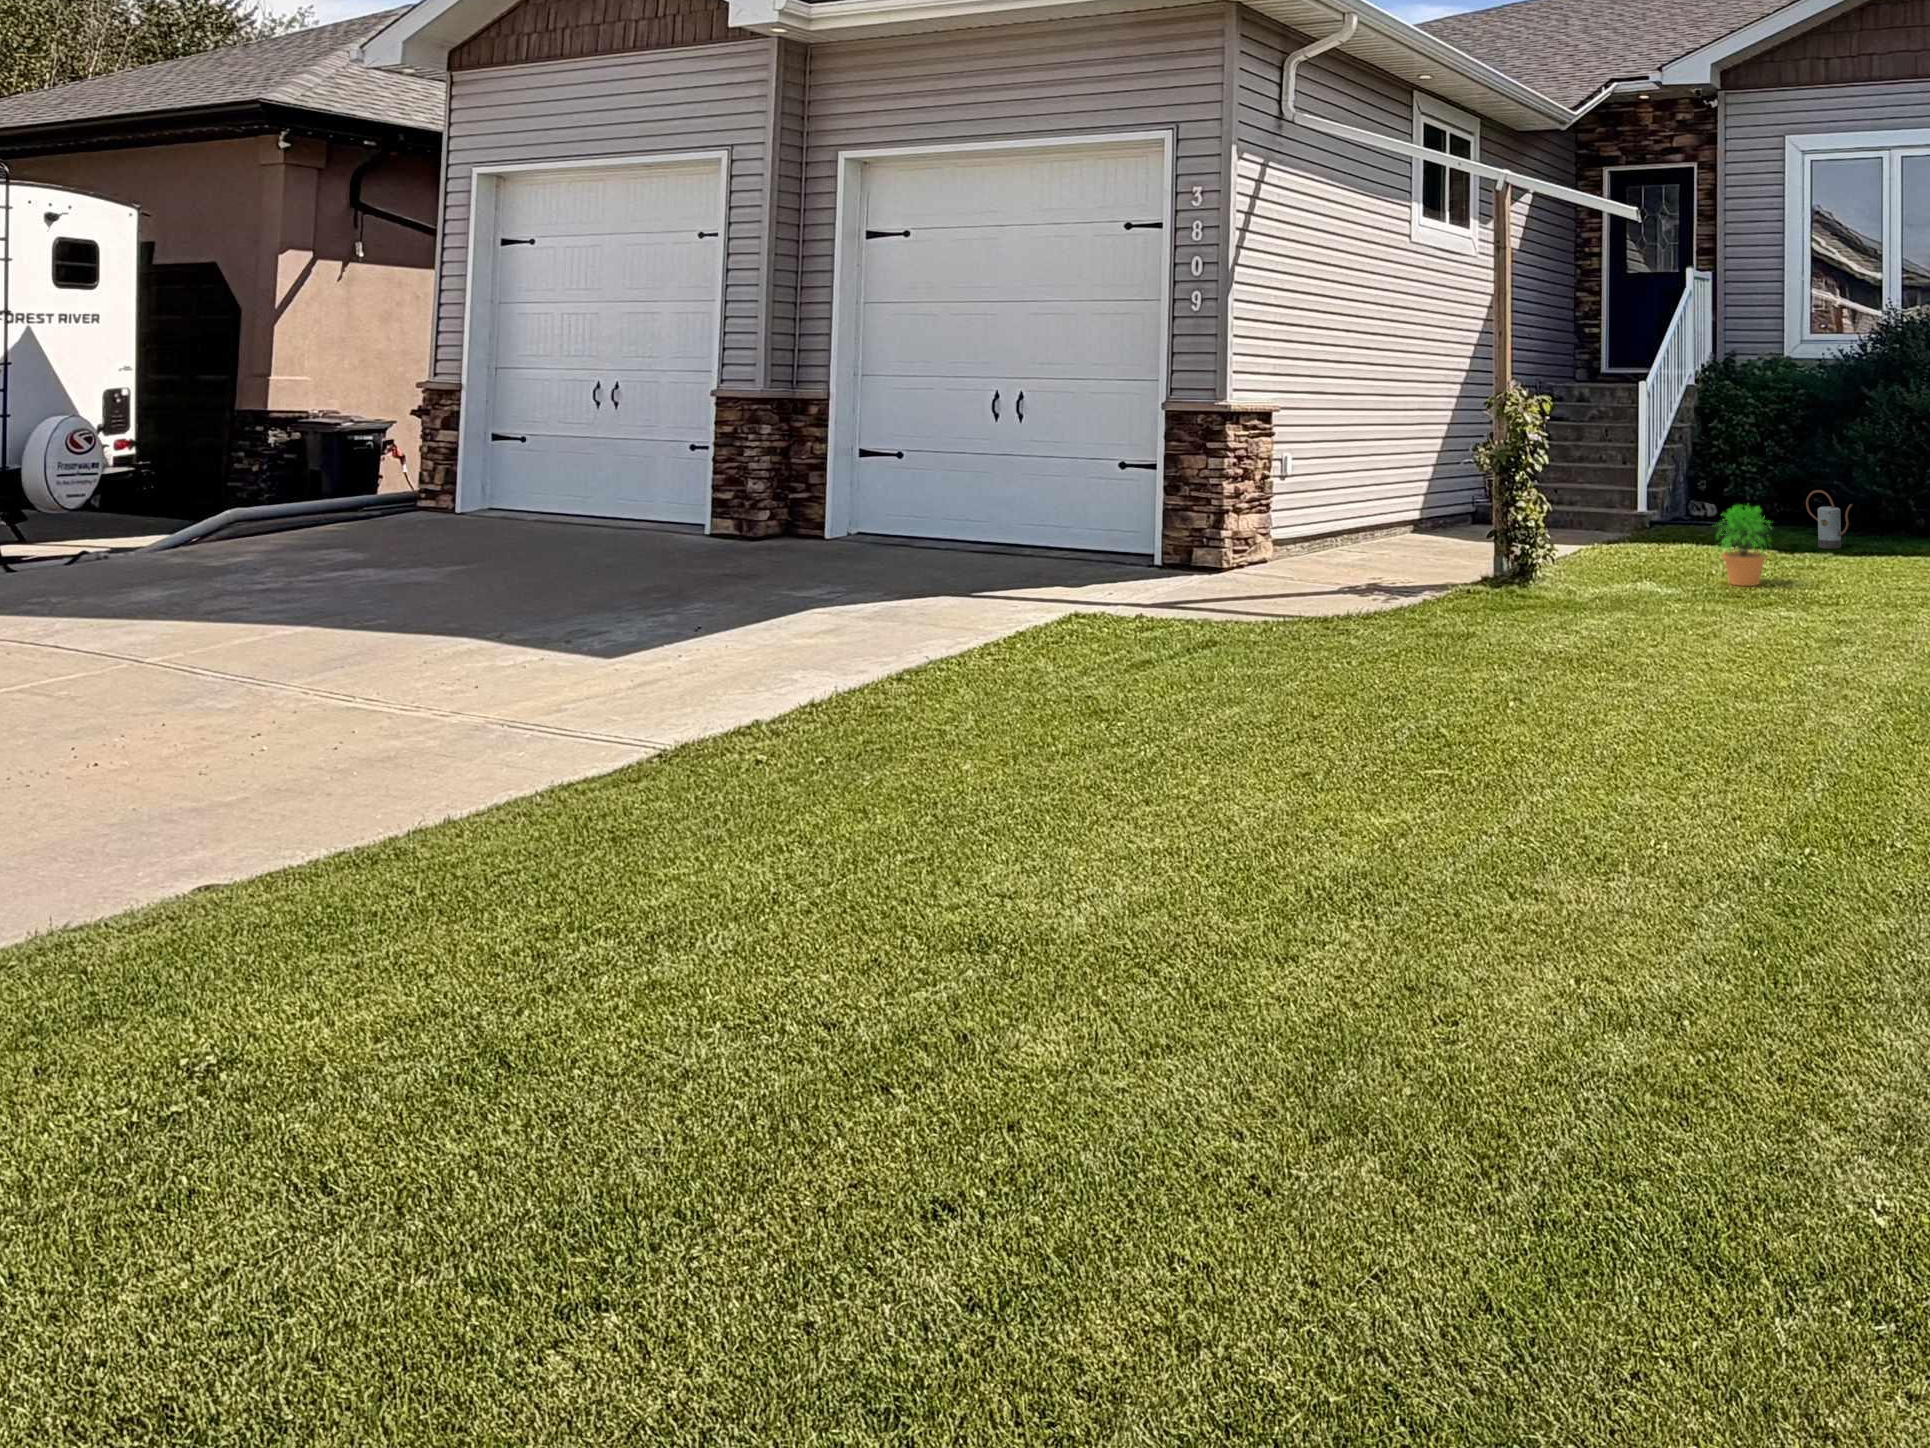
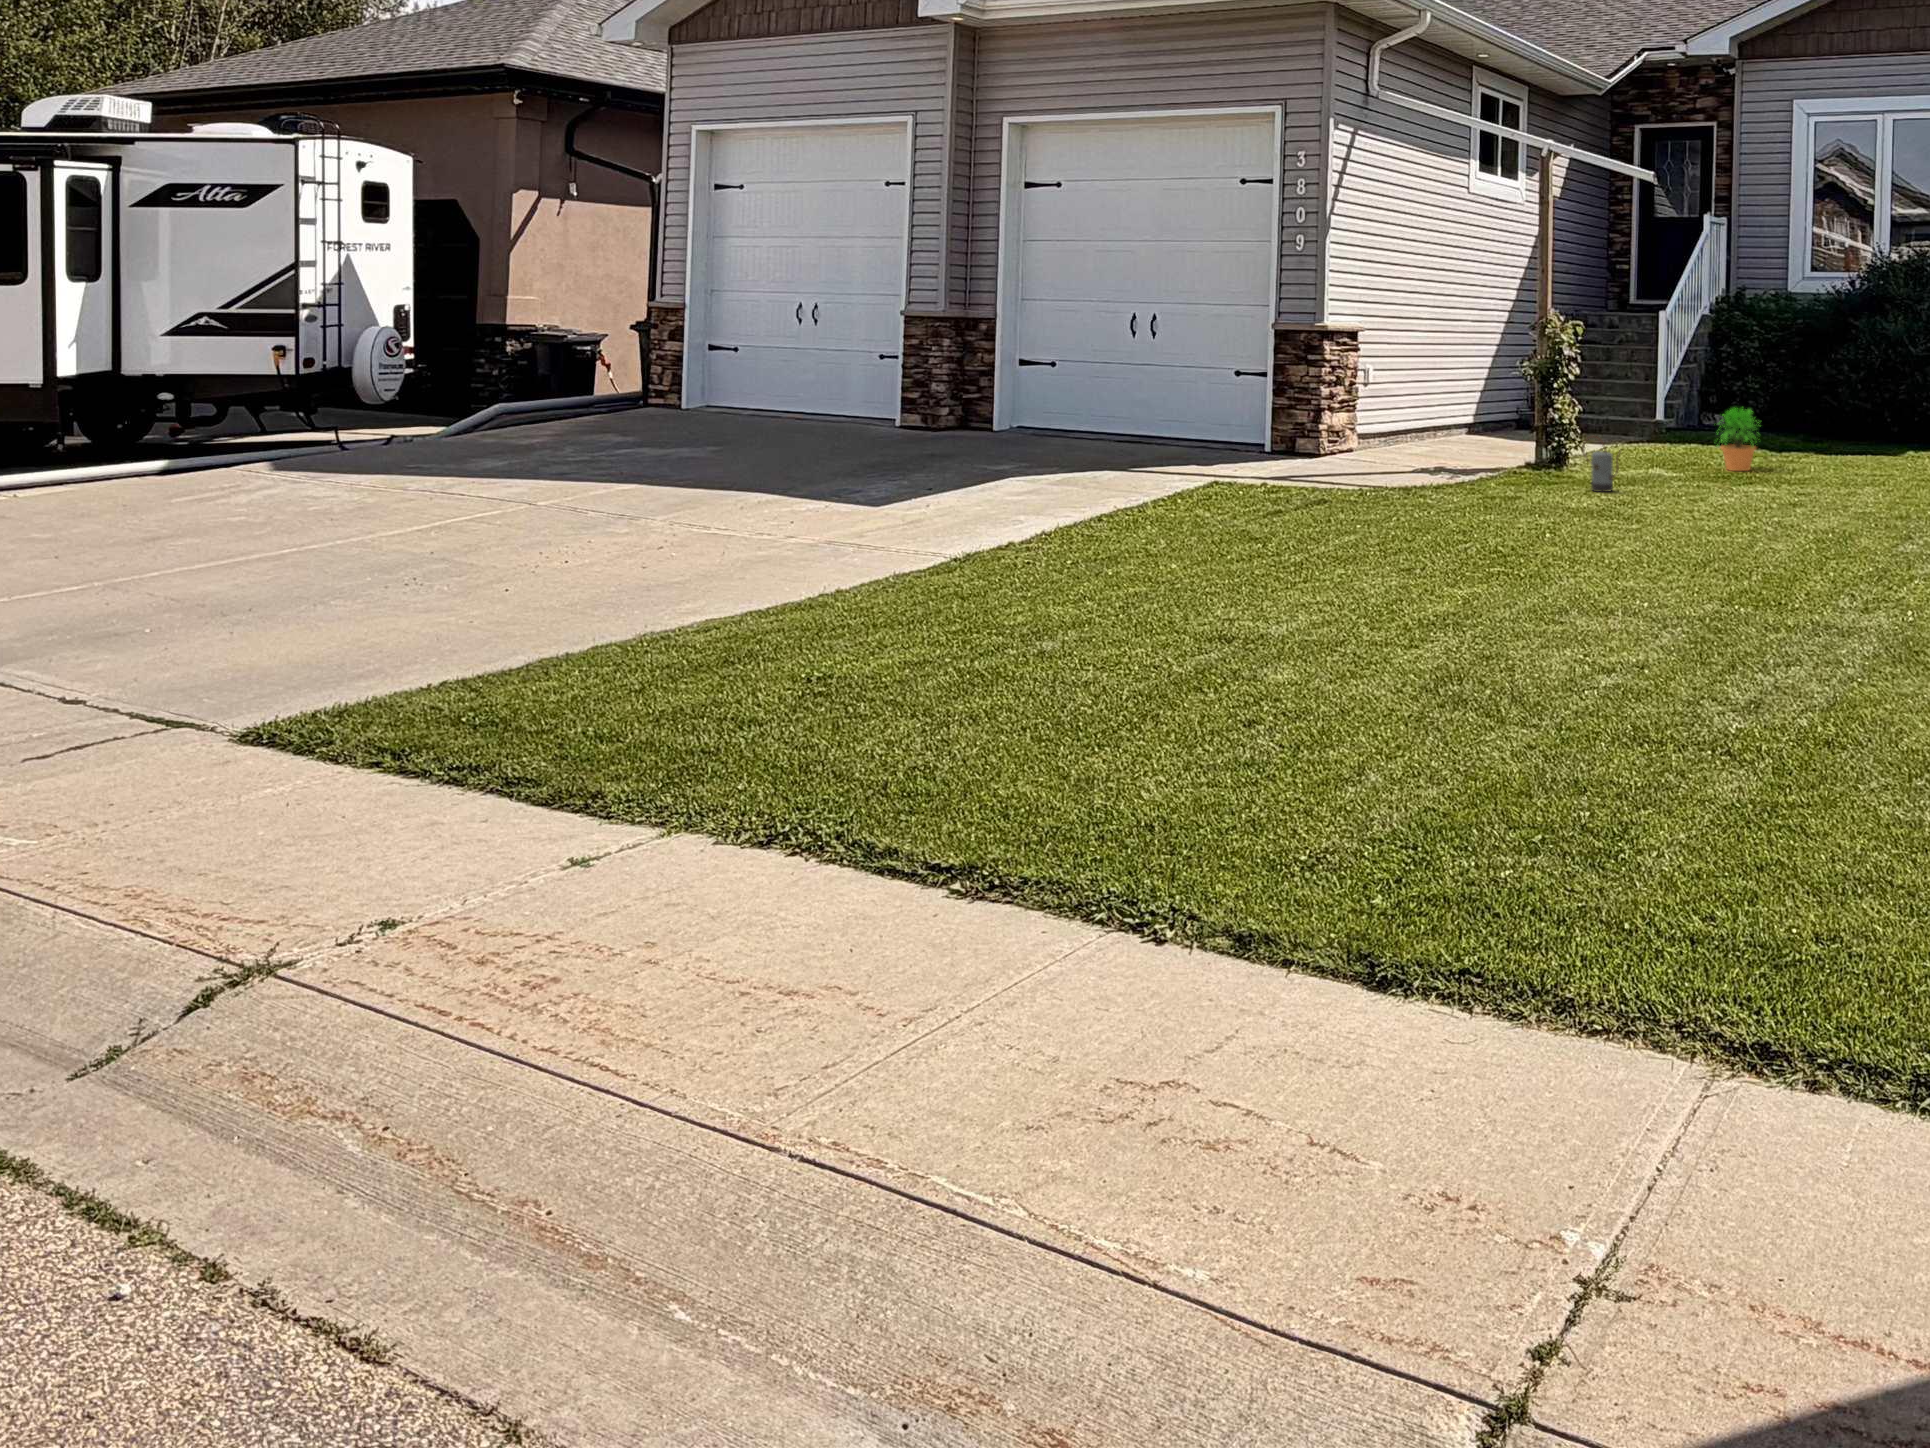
watering can: present [1806,490,1853,549] -> present [1582,436,1621,492]

